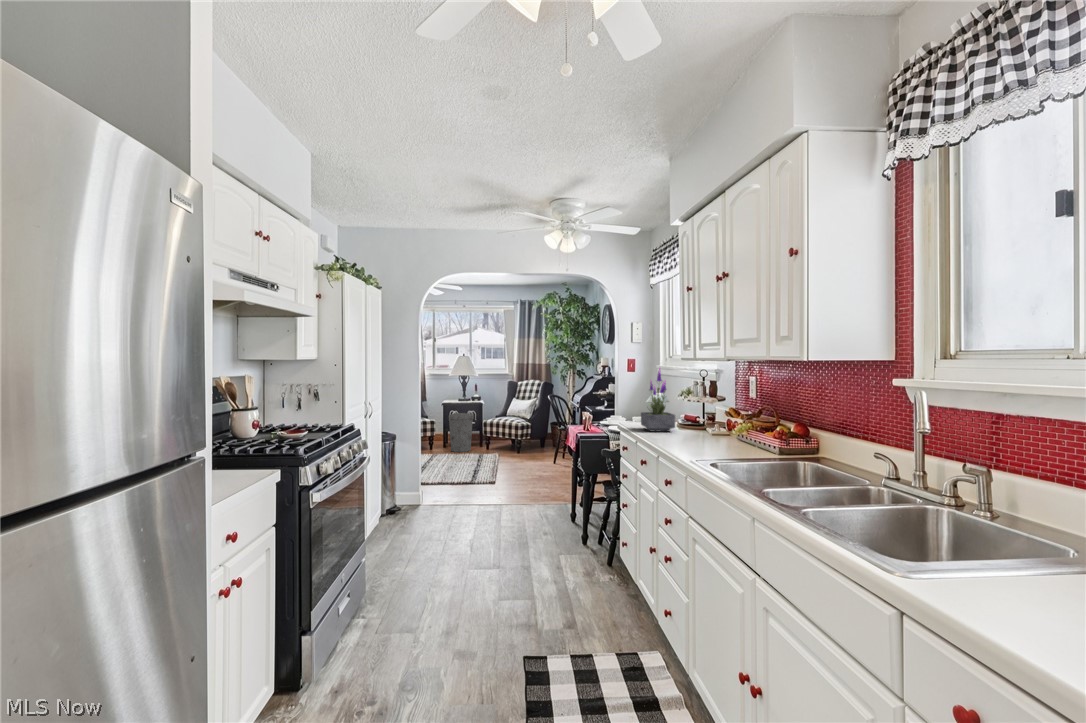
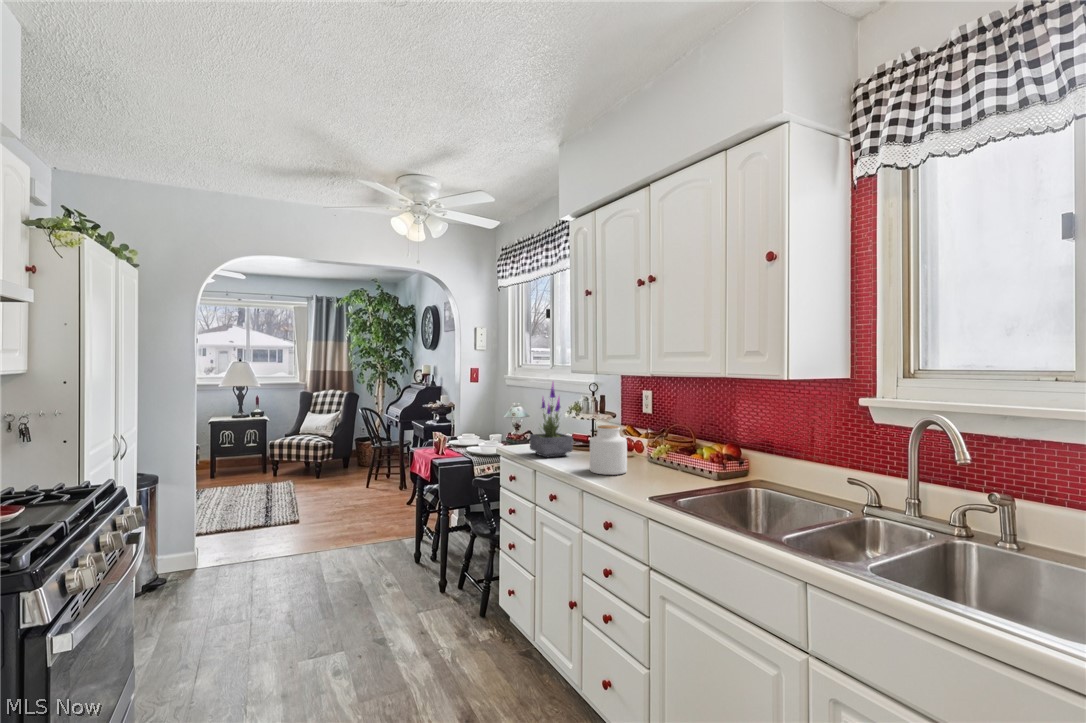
jar: none [674,404,707,445] -> present [590,425,627,475]
trash can: present [449,413,474,452] -> none [221,433,257,483]

